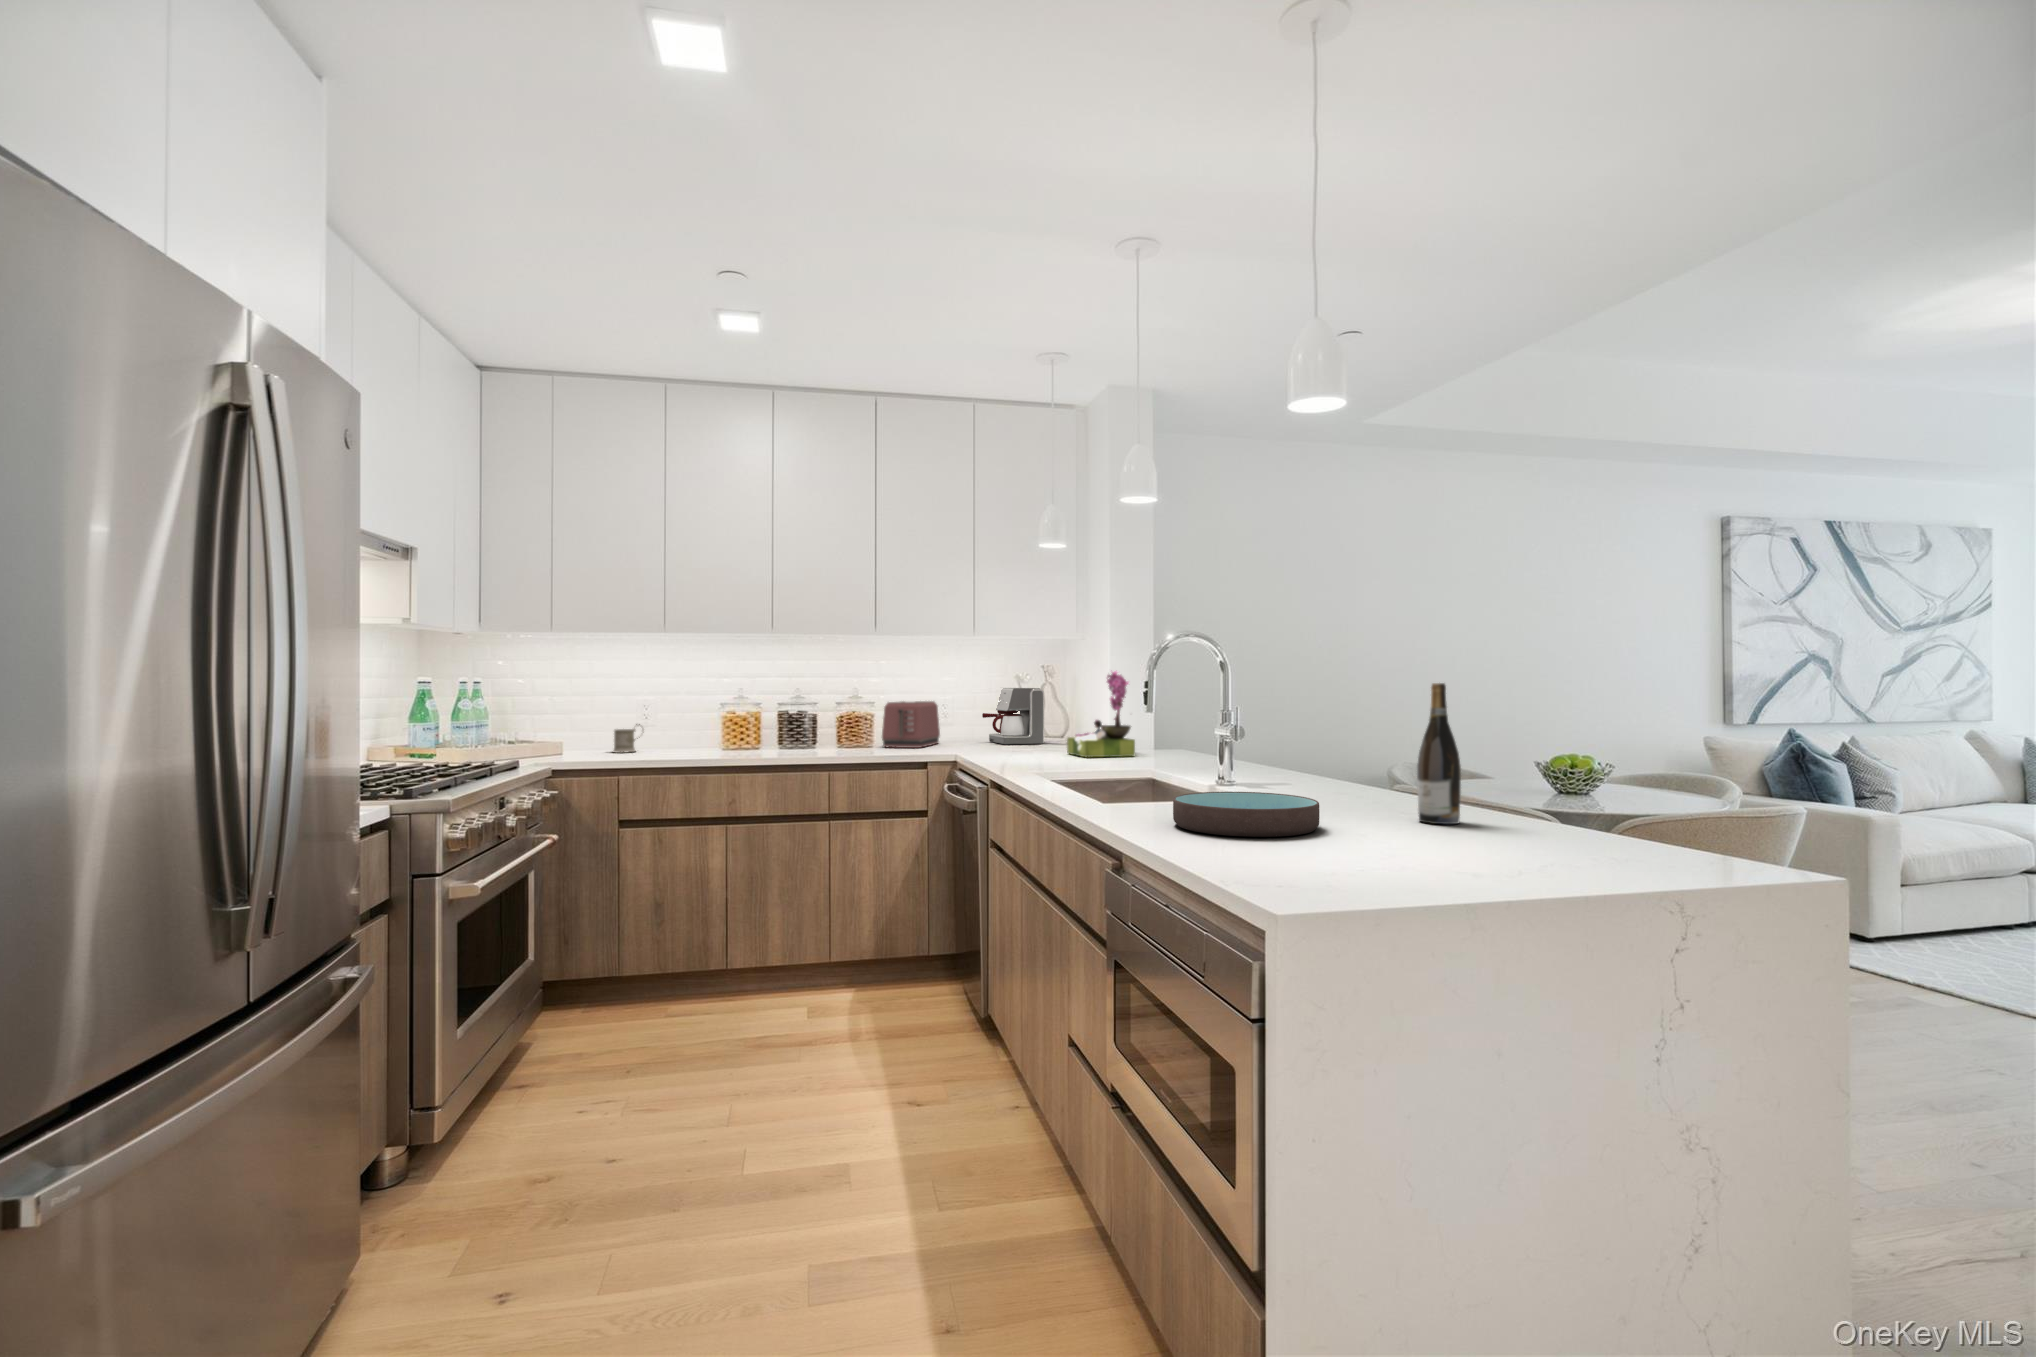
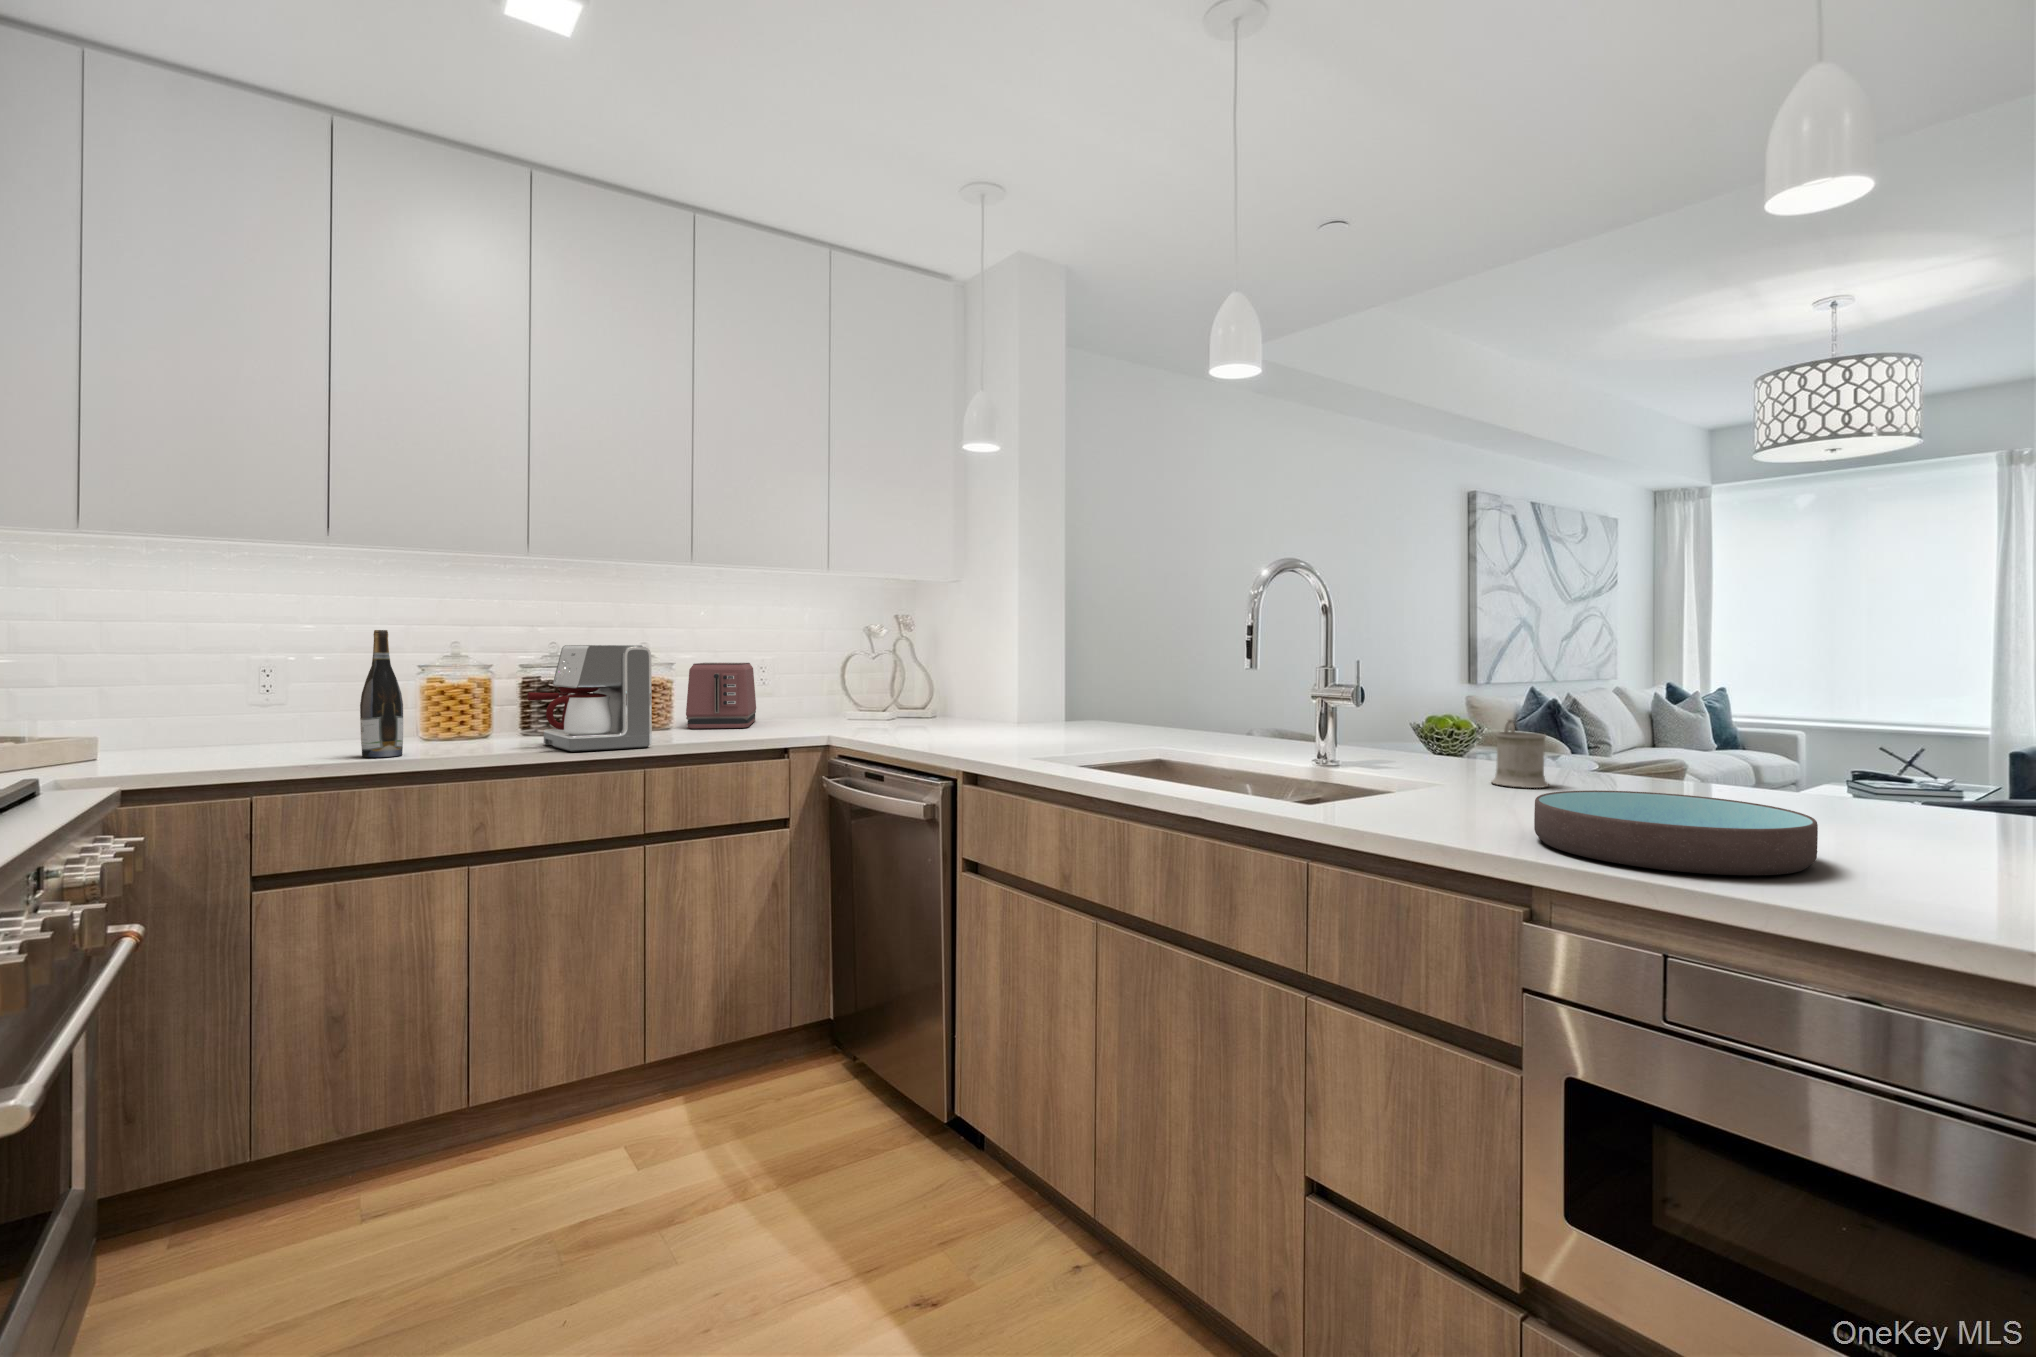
flower arrangement: present [1067,671,1135,757] -> none [975,619,1071,736]
wine bottle: present [1417,683,1461,824] -> present [360,630,403,757]
coffee maker: present [982,688,1044,744] -> present [527,645,652,752]
mug: present [613,724,640,753] -> present [1492,719,1549,788]

